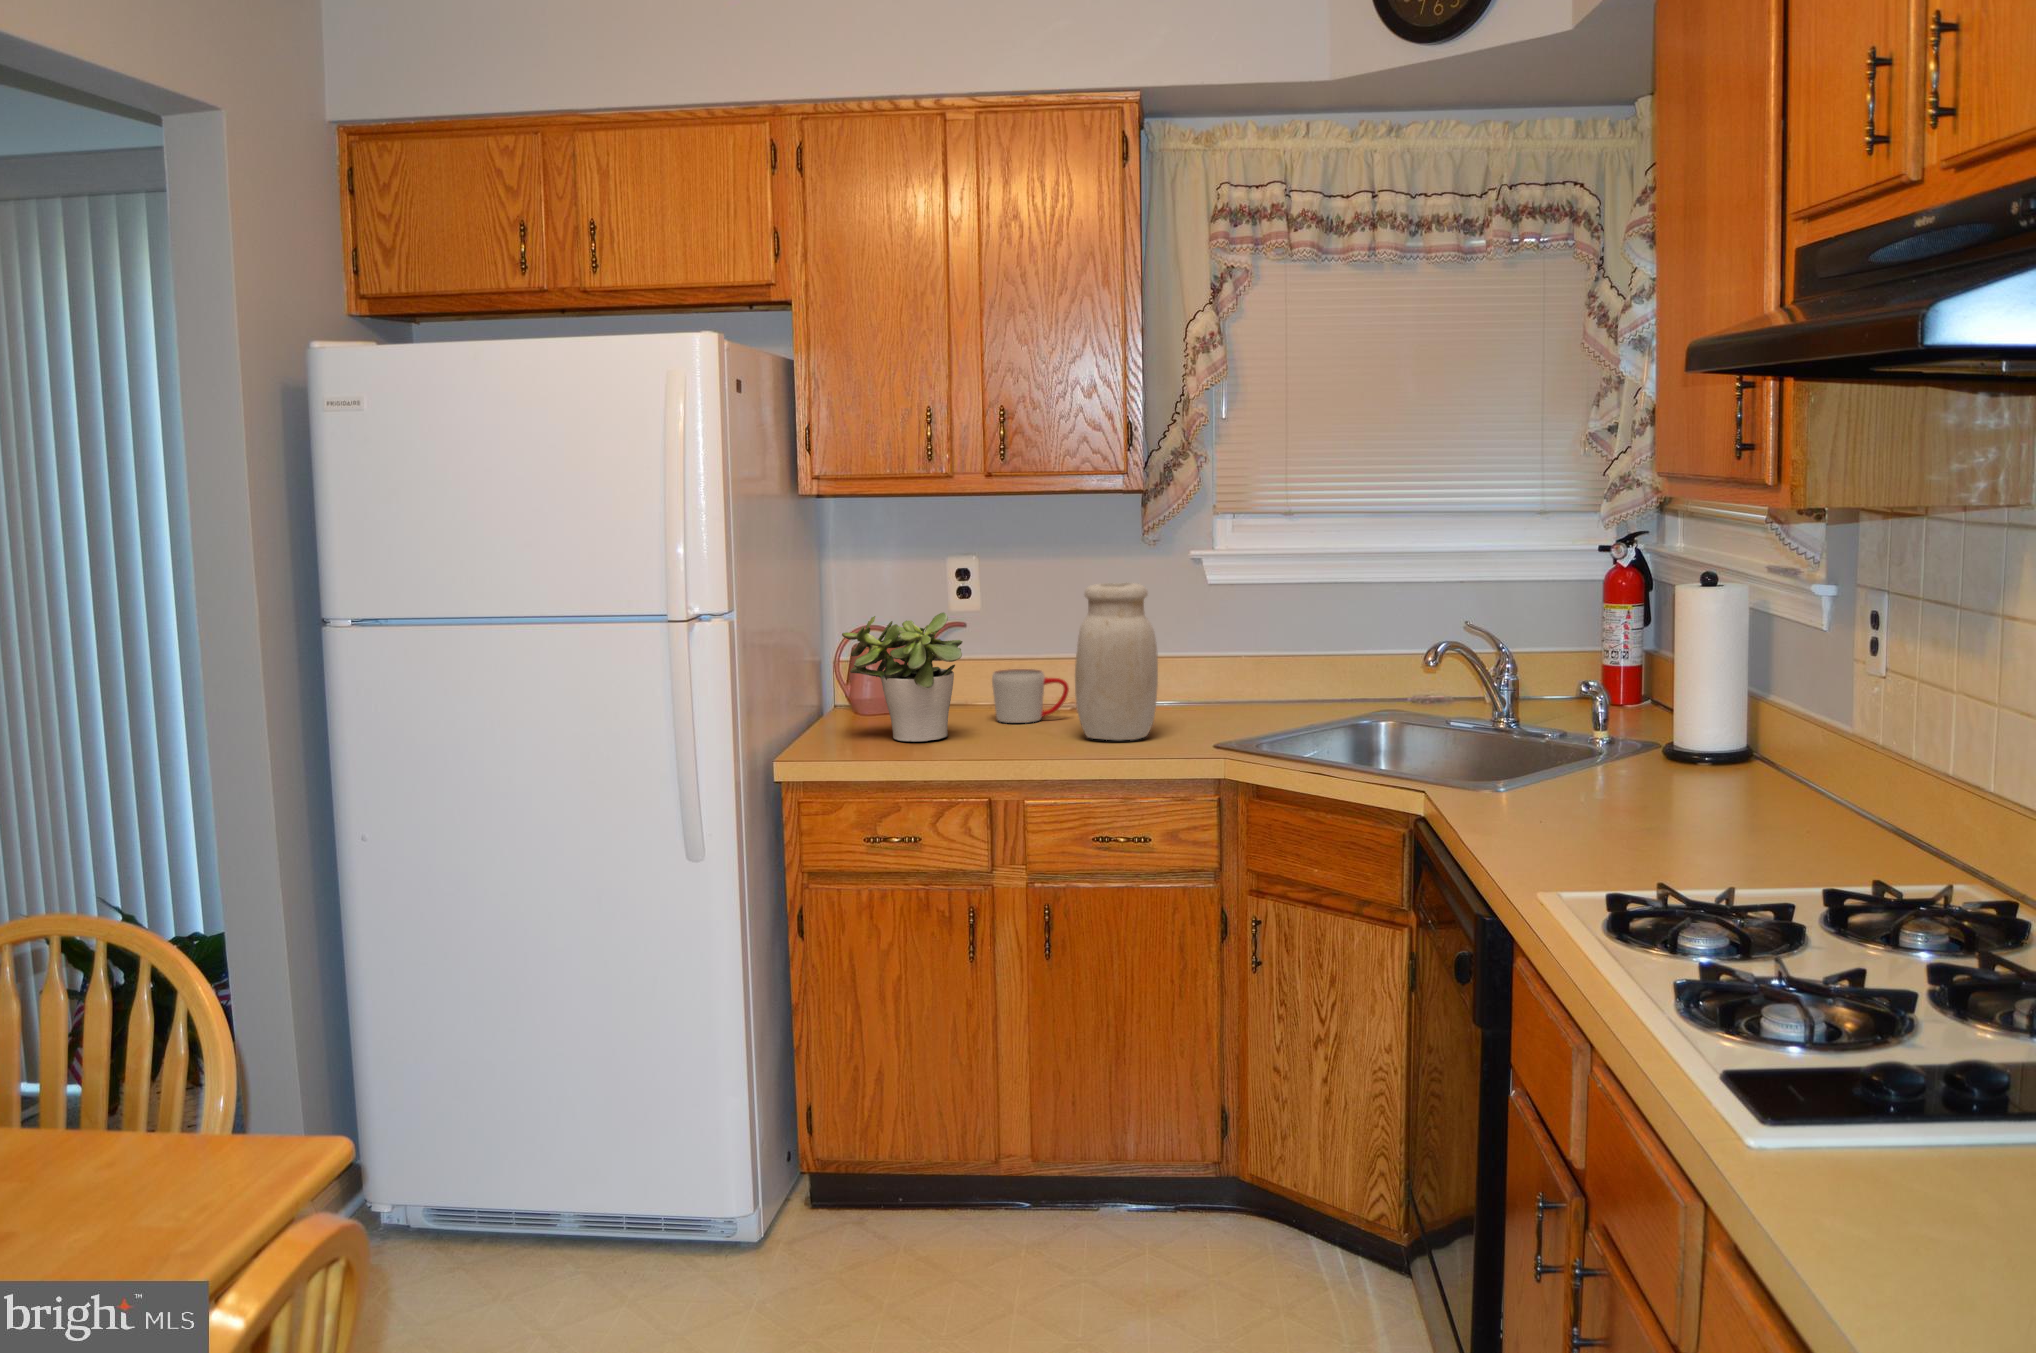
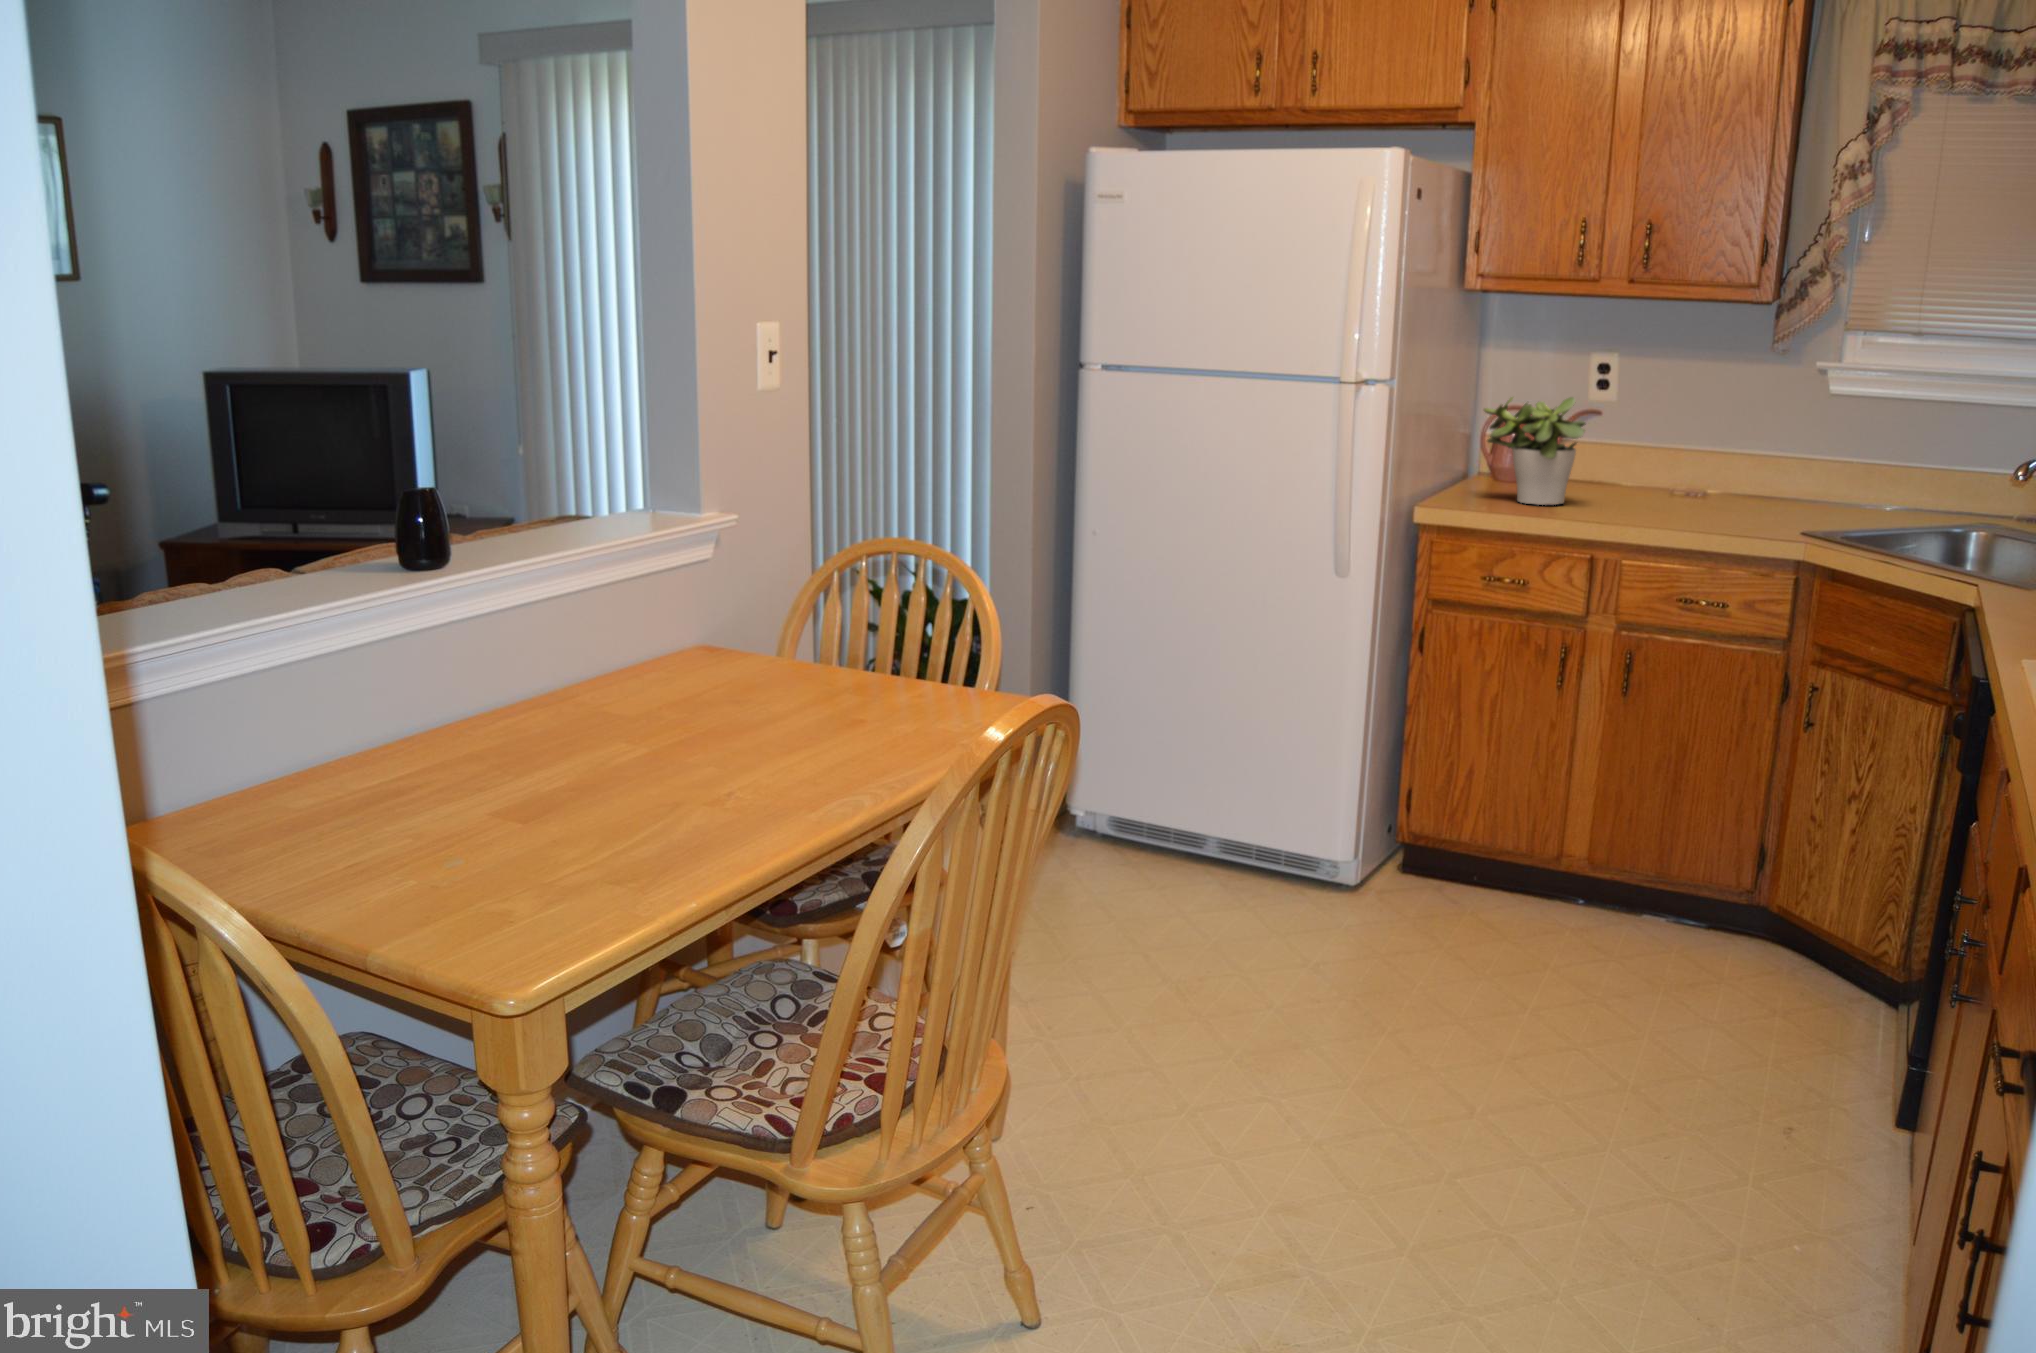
jar: present [1075,583,1158,740] -> none [1681,382,1761,520]
mug: present [992,669,1069,723] -> none [1612,454,1682,501]

